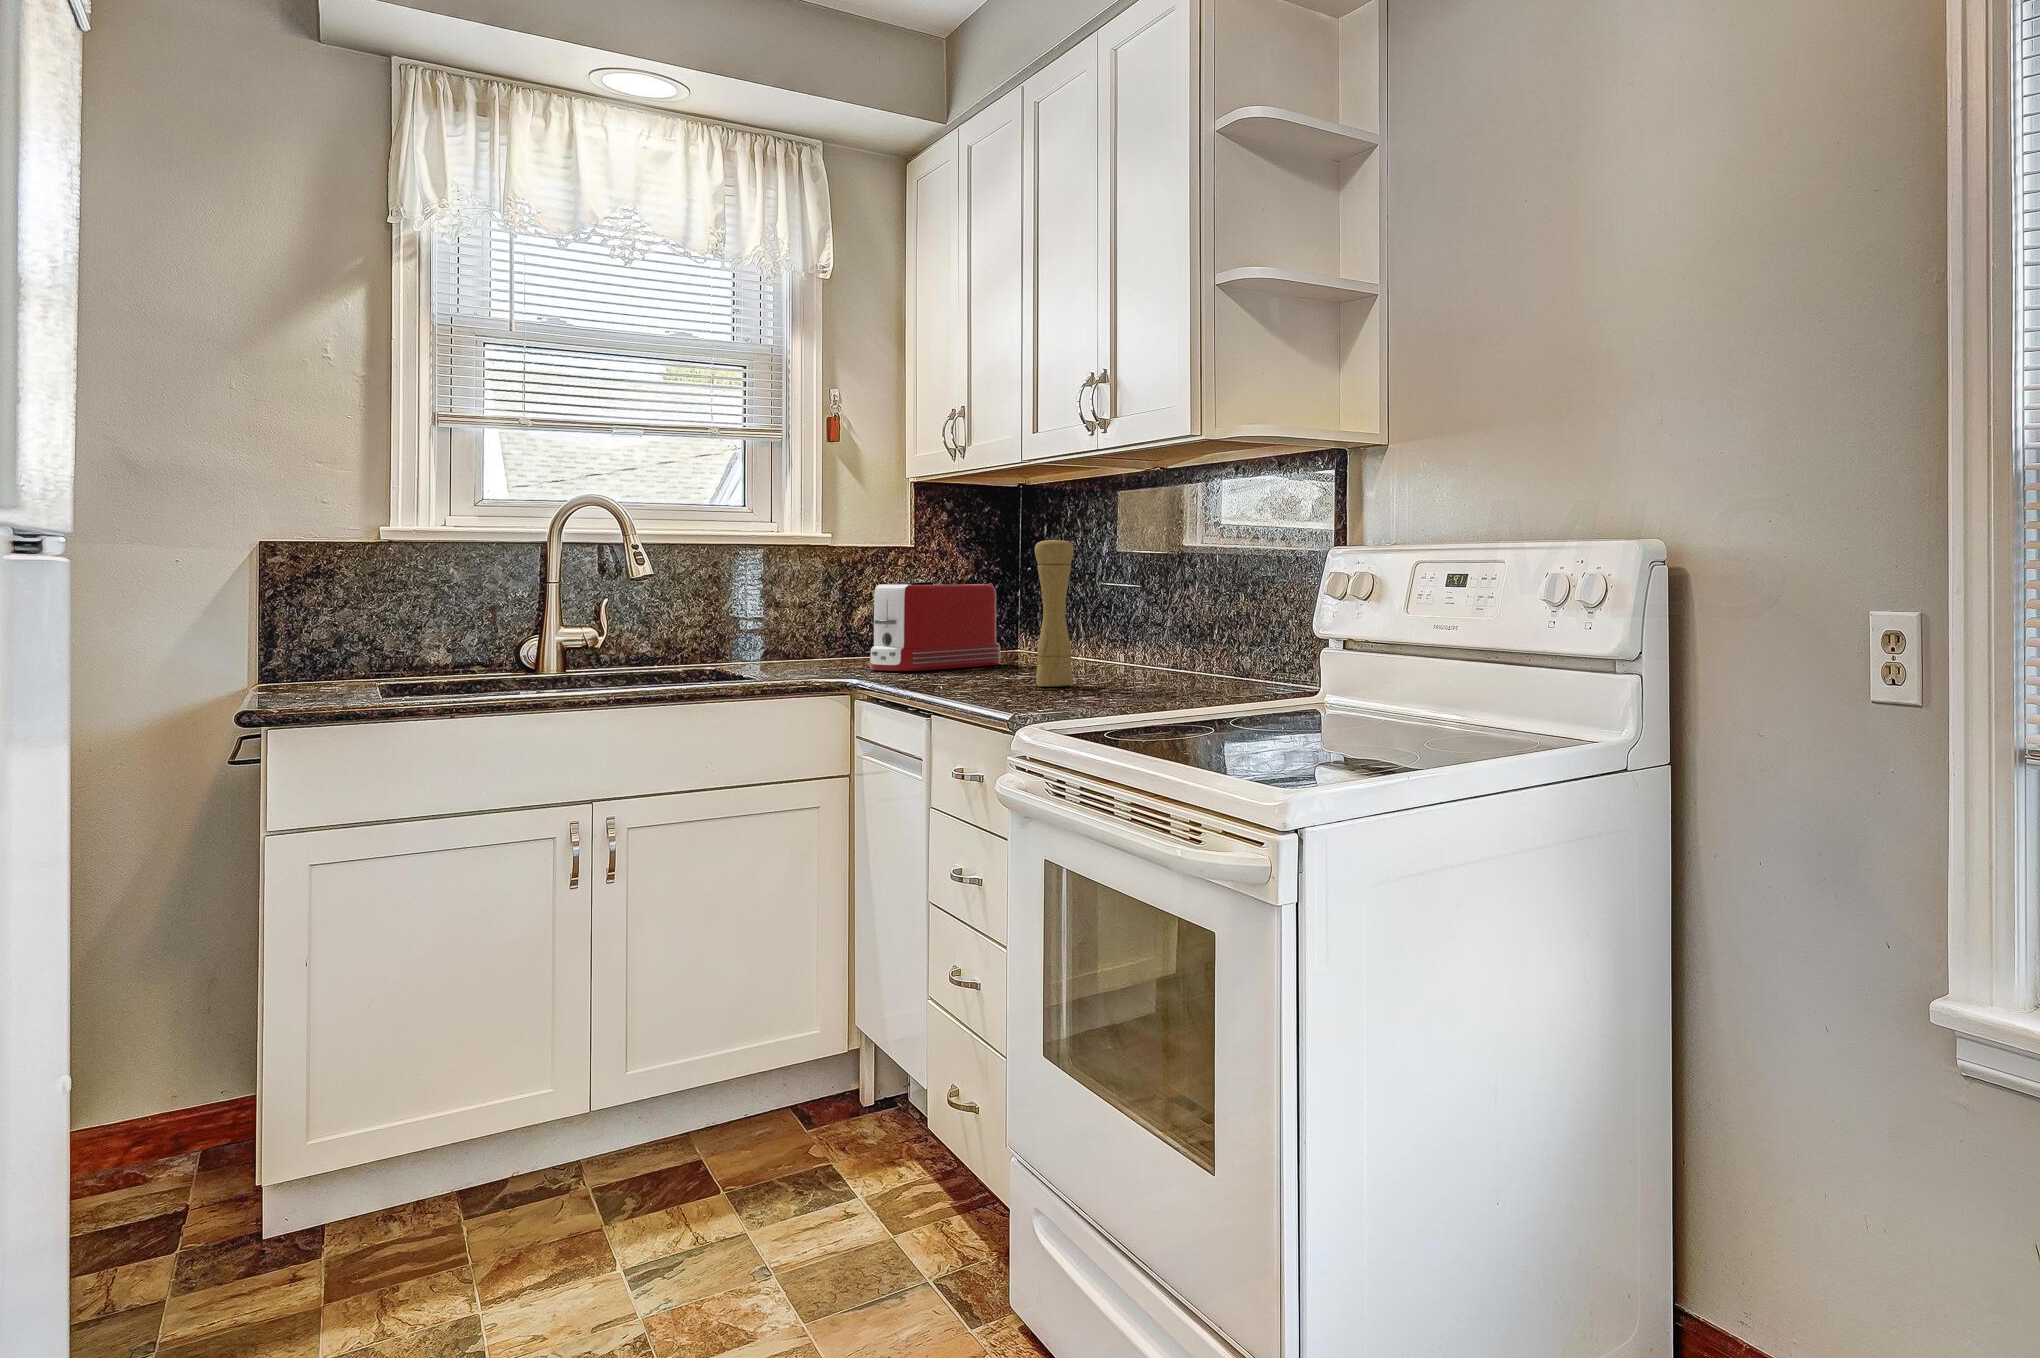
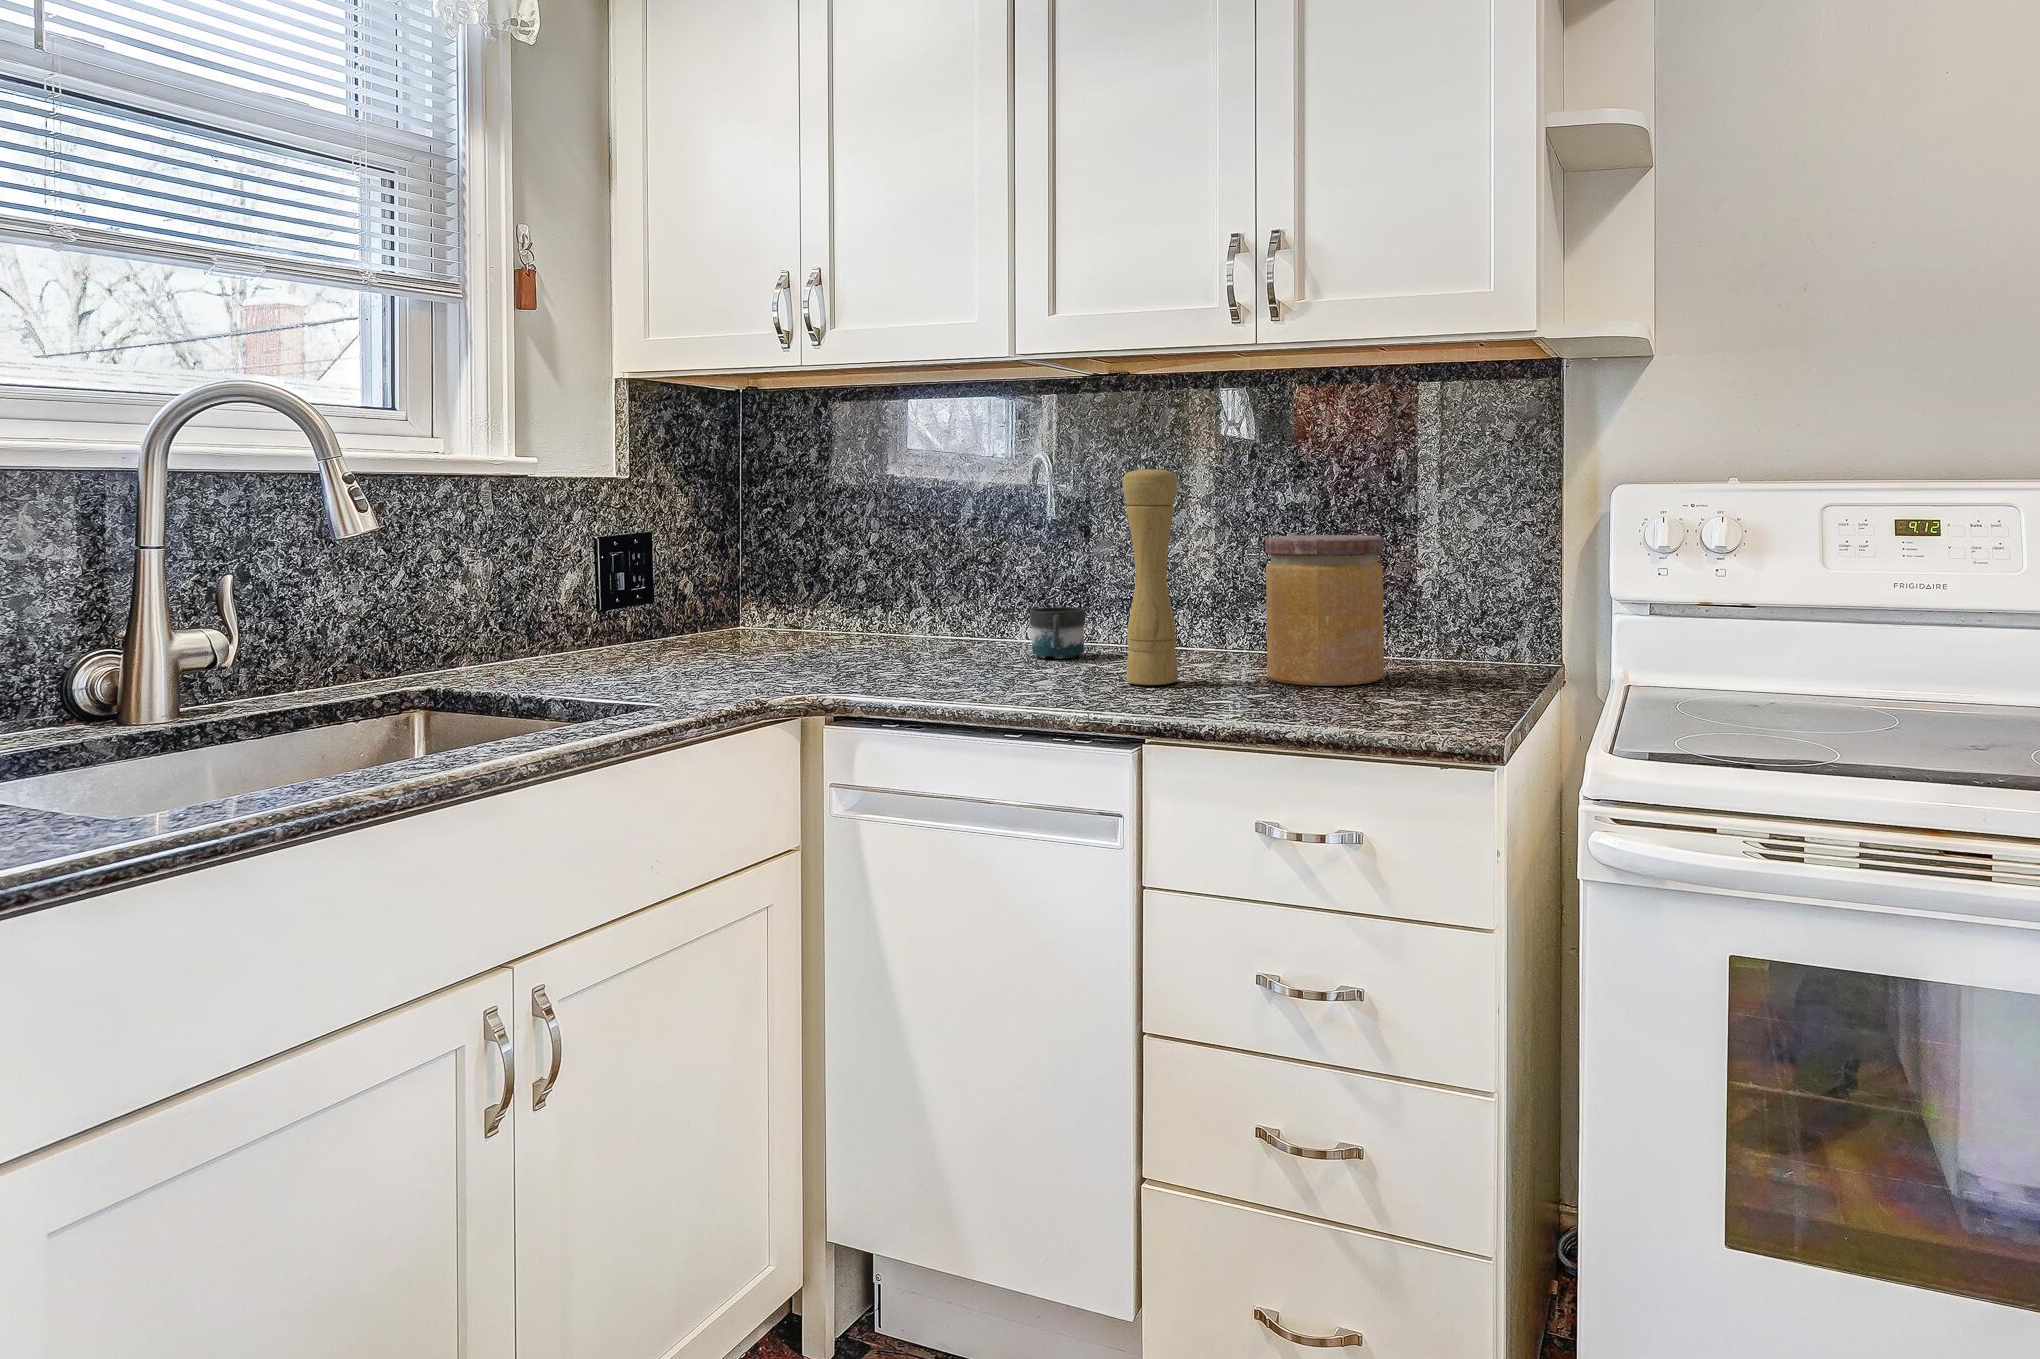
toaster: present [870,584,1001,671] -> none [690,533,844,672]
jar: none [1121,587,1208,692] -> present [1265,535,1384,686]
mug: none [1071,639,1115,674] -> present [1030,607,1086,659]

